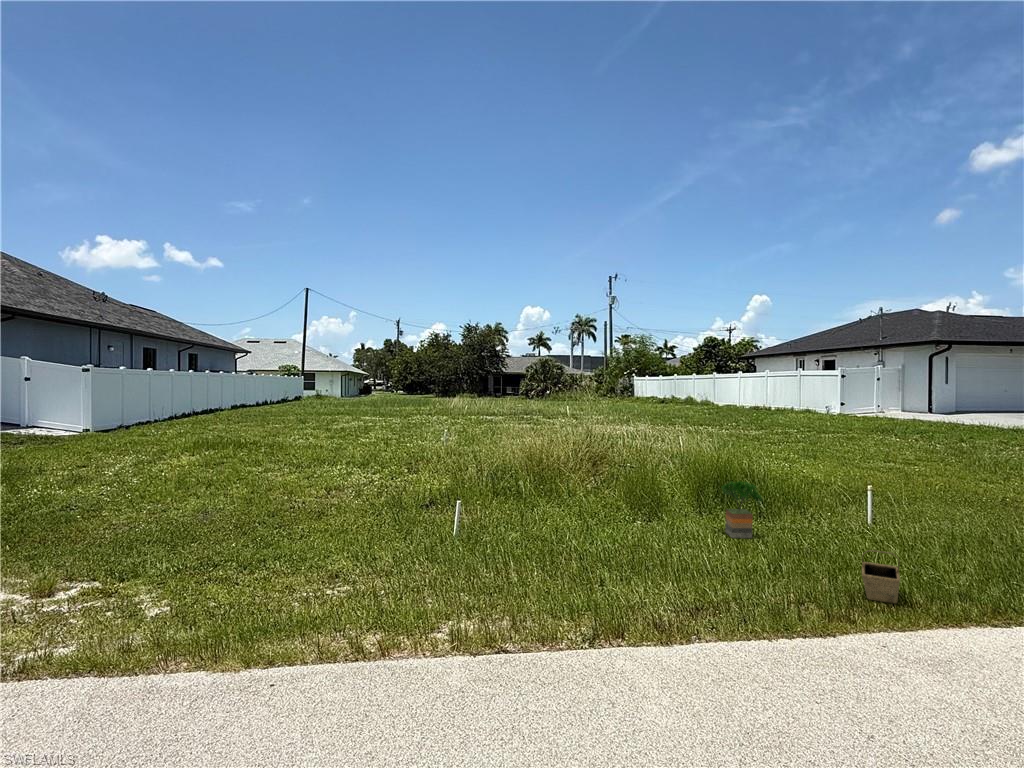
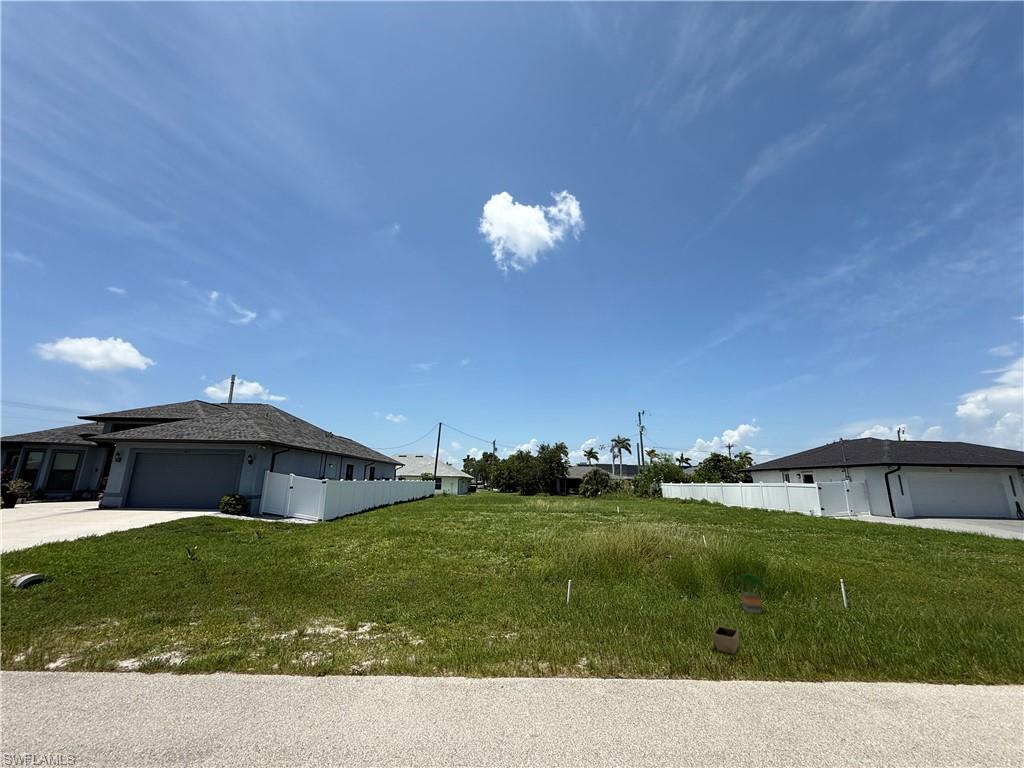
basket: present [862,550,900,603] -> present [713,618,739,654]

